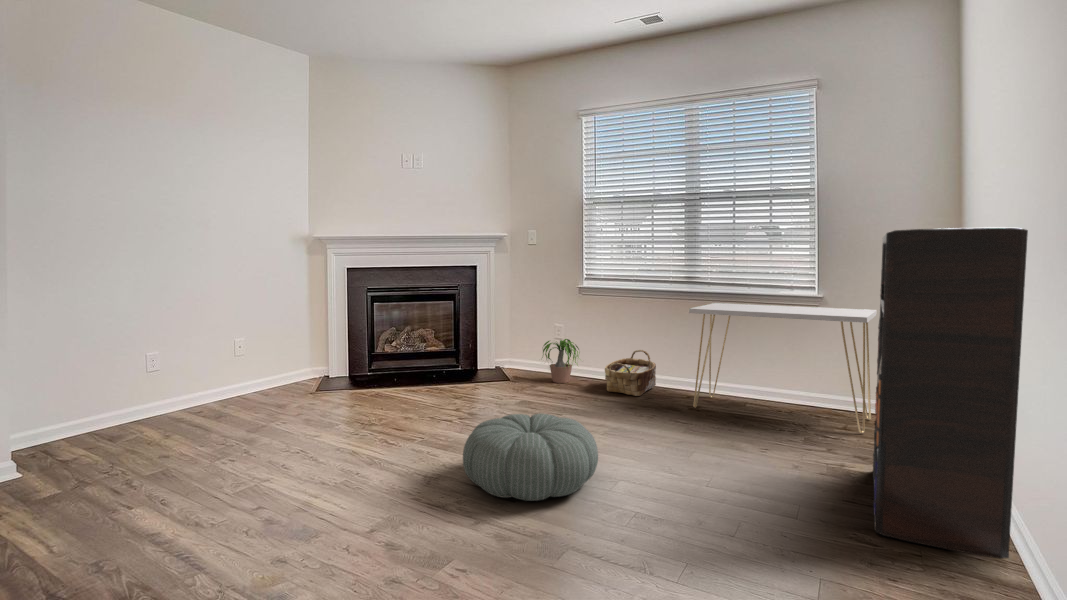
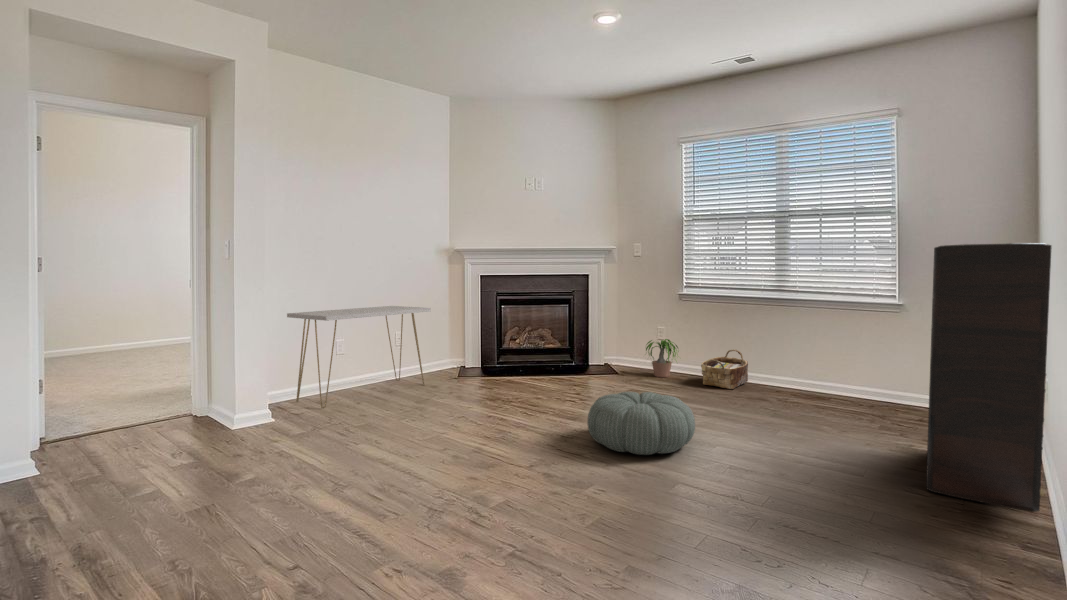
console table: present [689,303,877,433] -> present [287,306,431,408]

